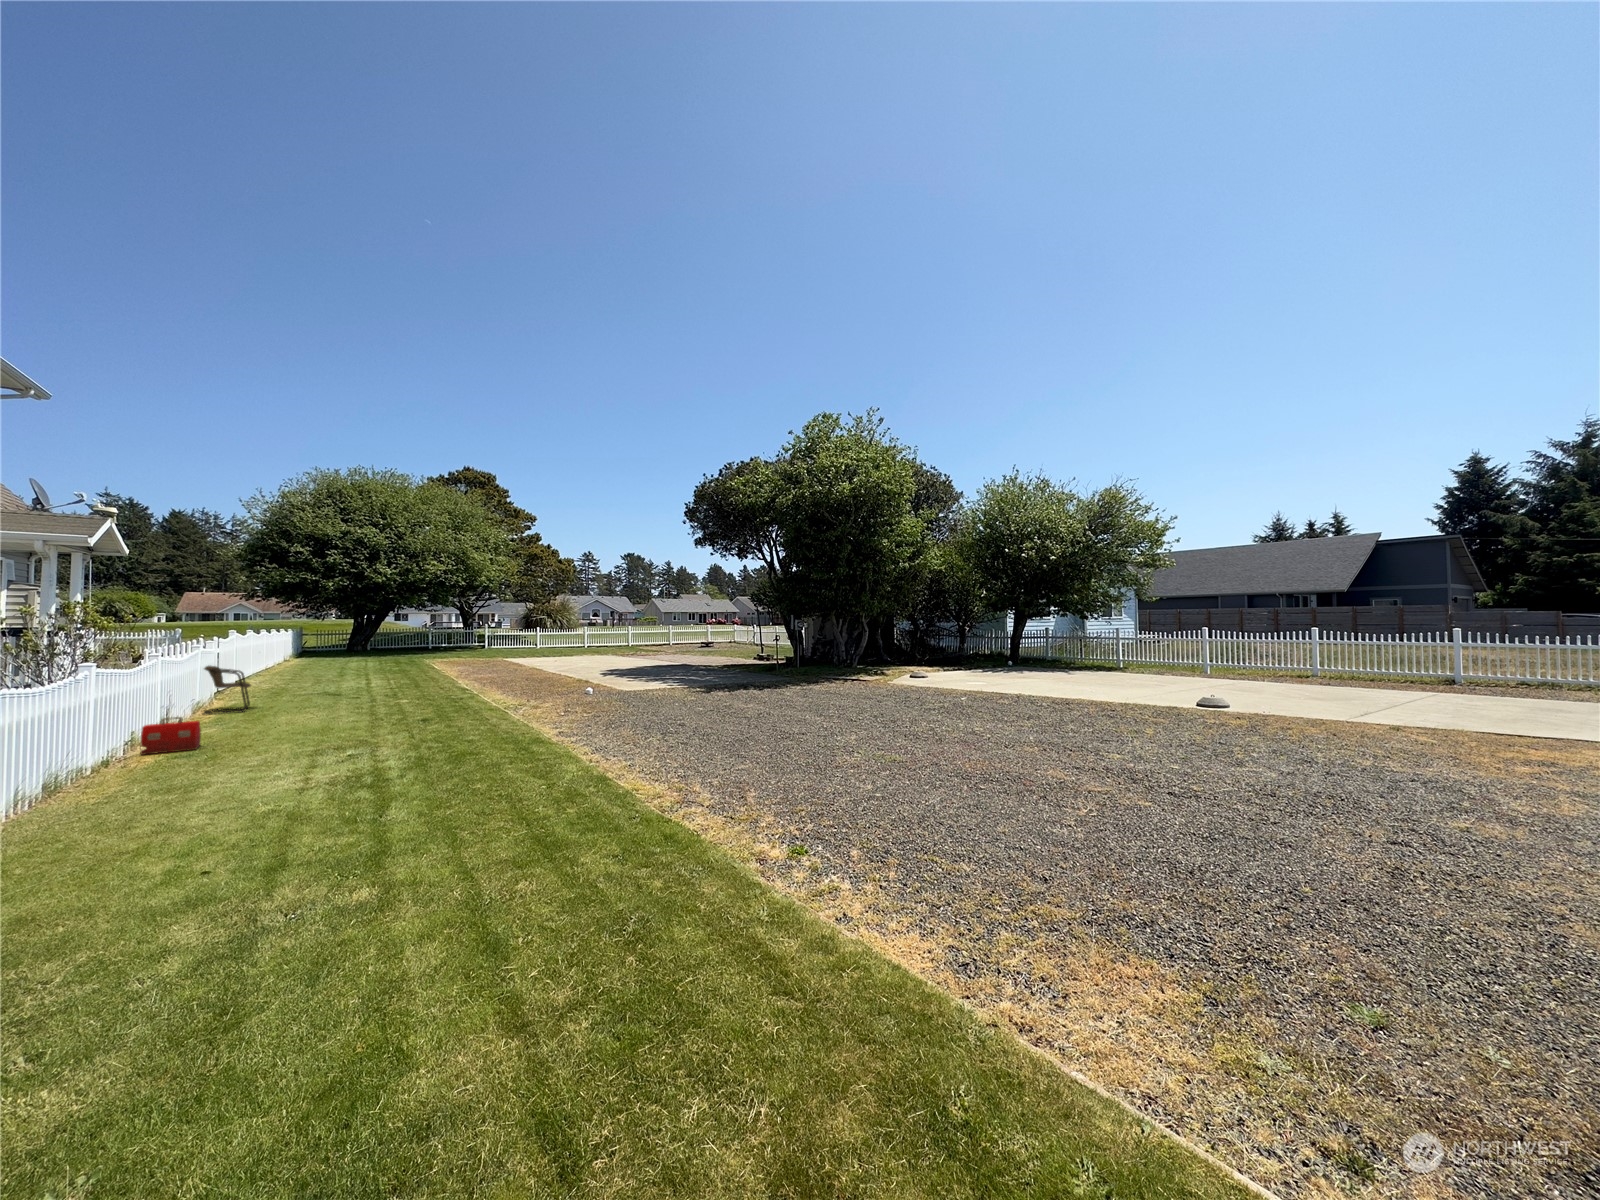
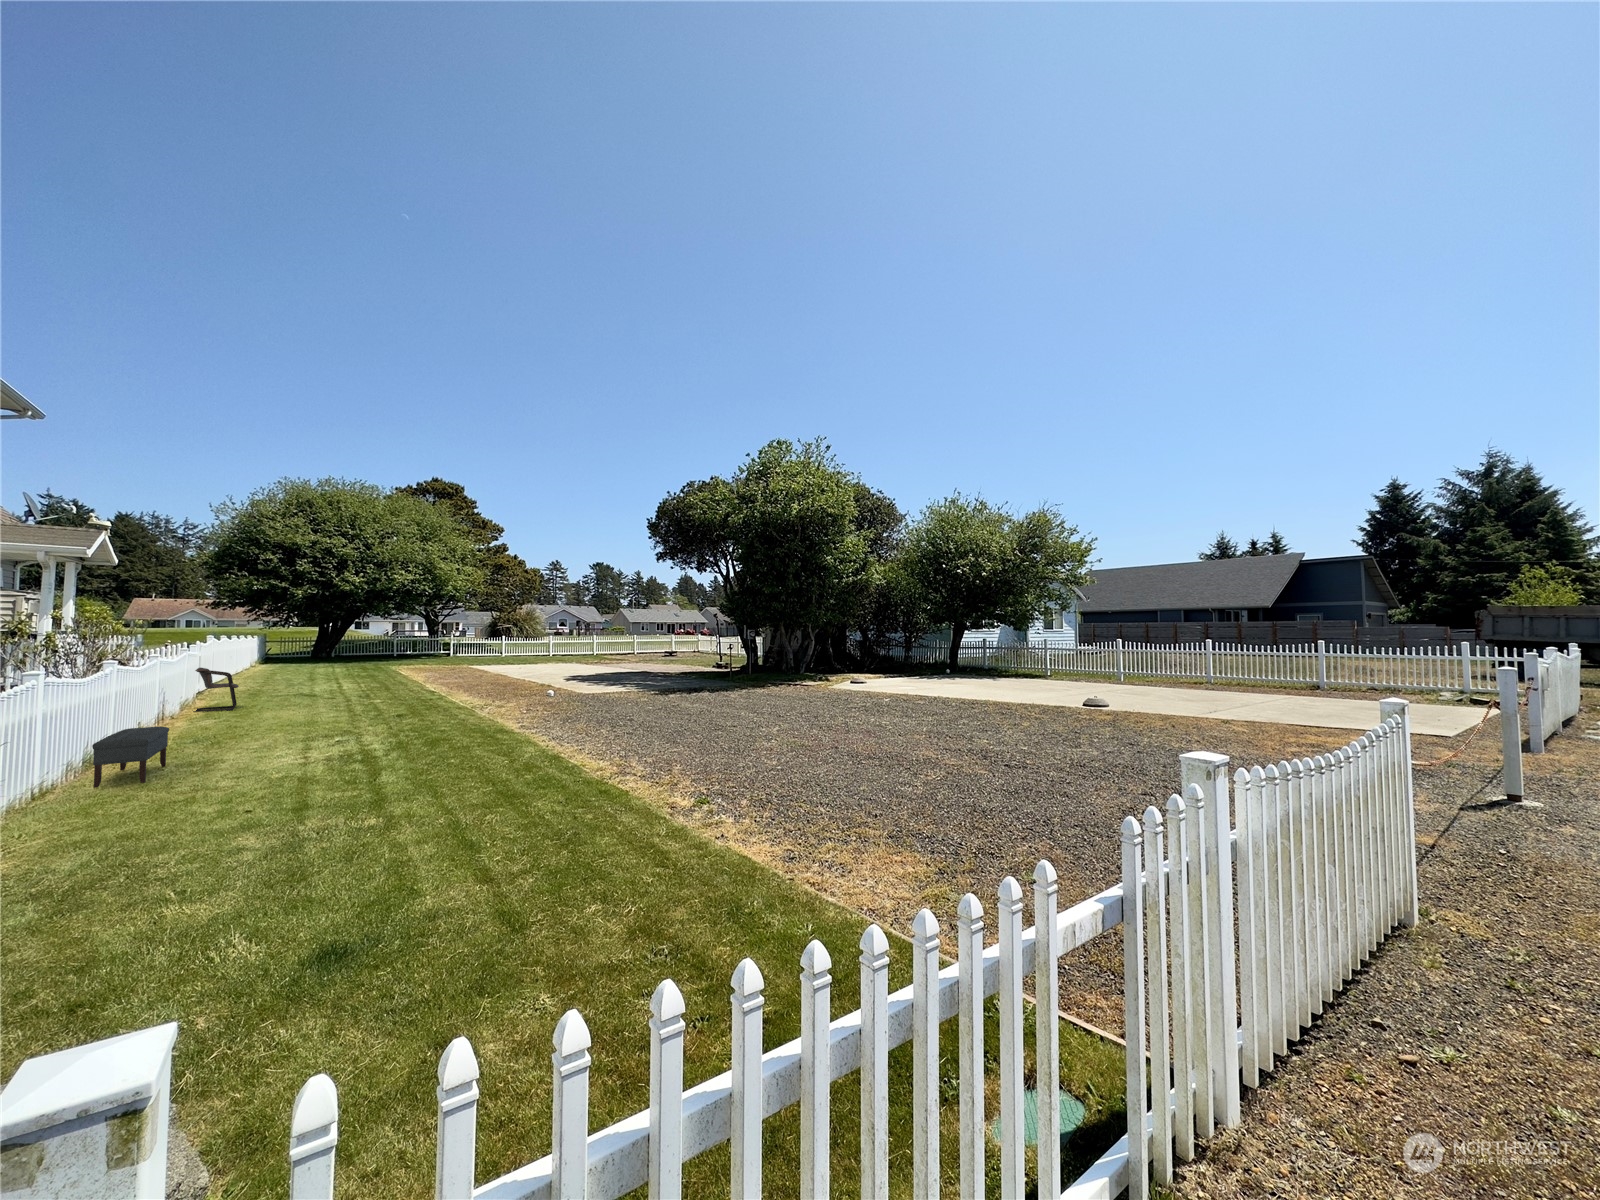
toolbox: present [140,717,201,755] -> none [156,710,206,742]
bench: none [23,744,135,826] -> present [92,727,169,788]

